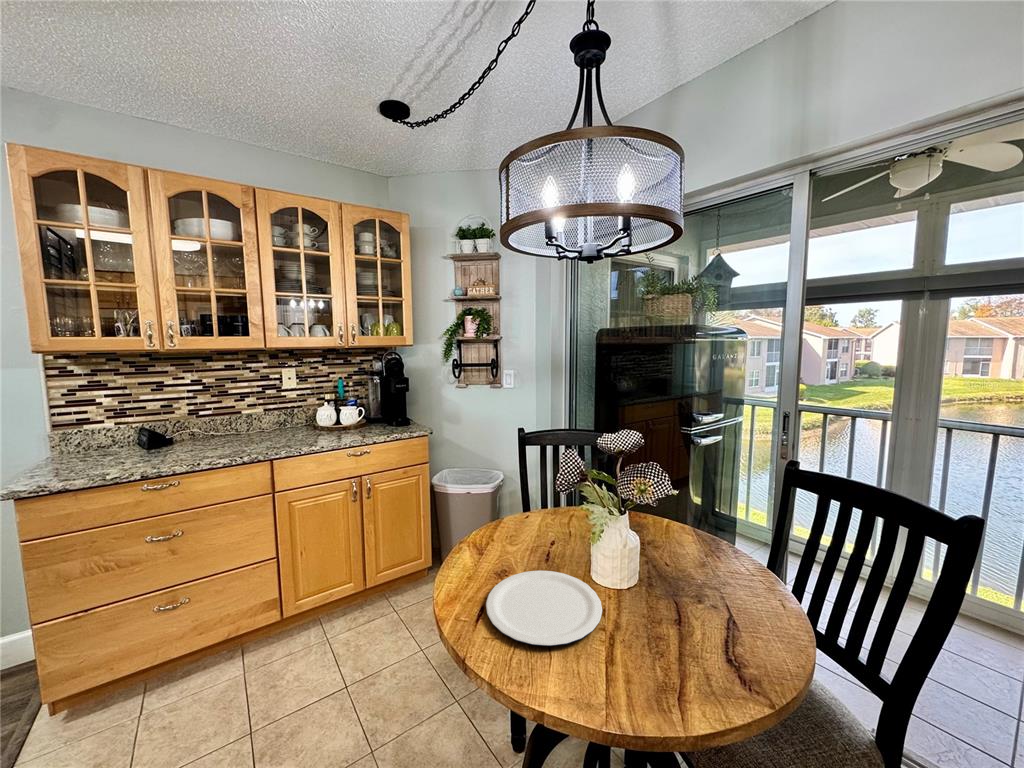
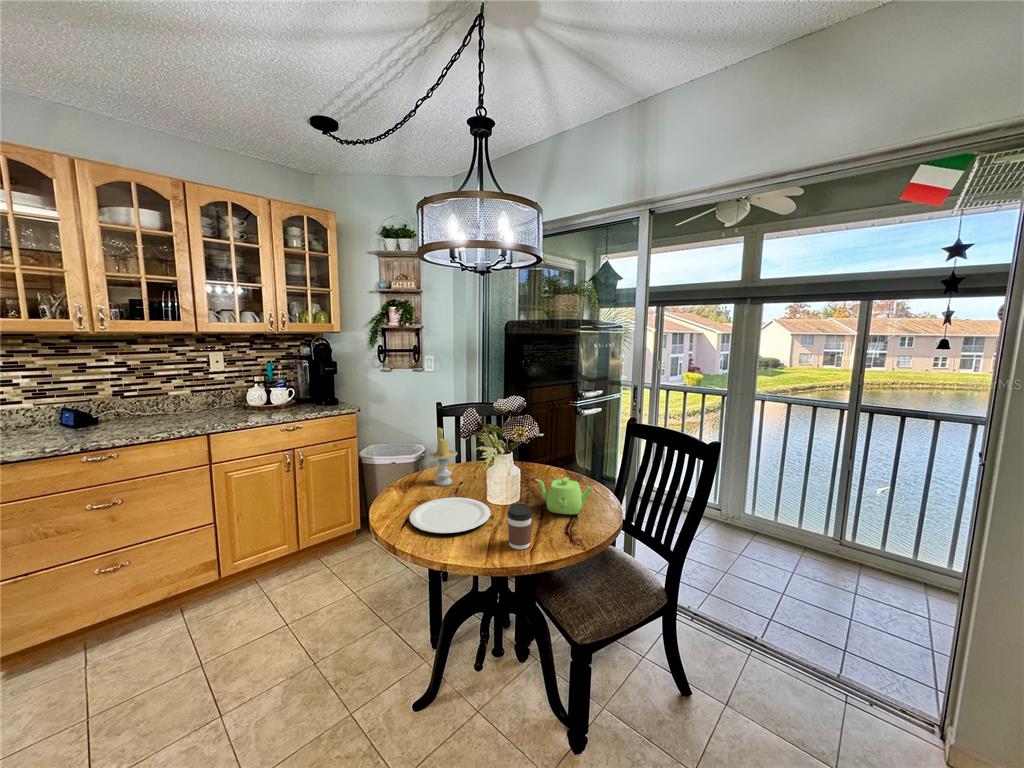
candle: none [510,467,548,546] -> present [429,428,457,486]
teapot: none [666,553,763,620] -> present [536,477,593,515]
coffee cup: none [639,613,681,696] -> present [507,504,532,549]

